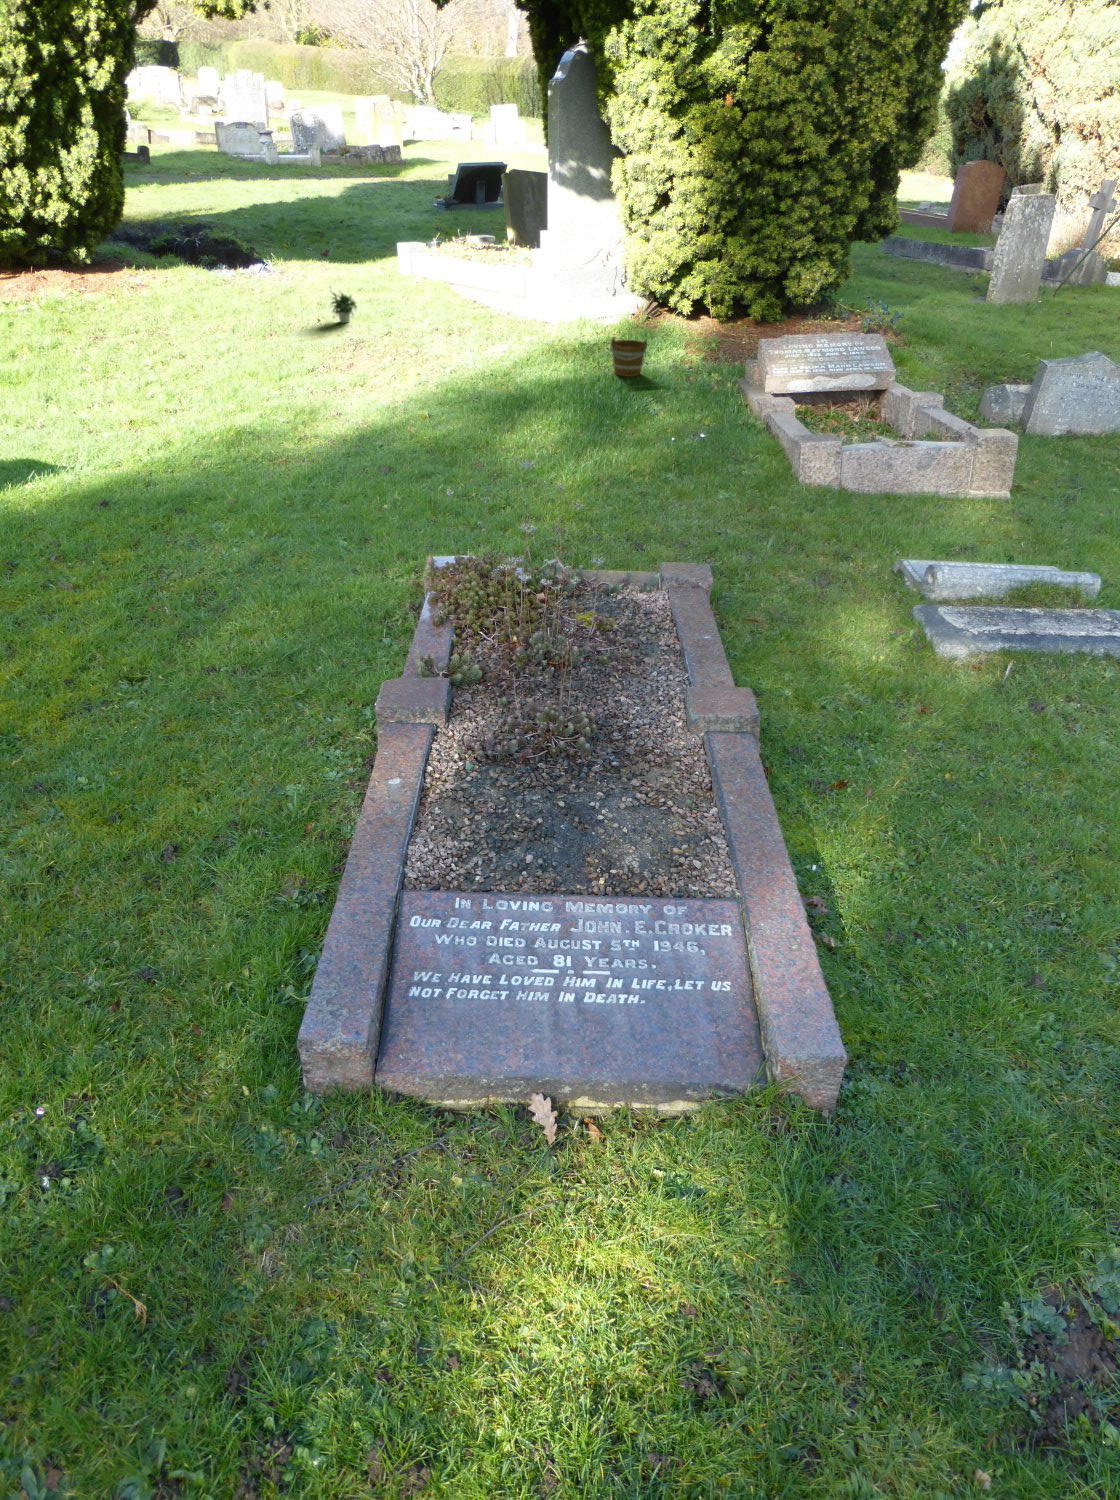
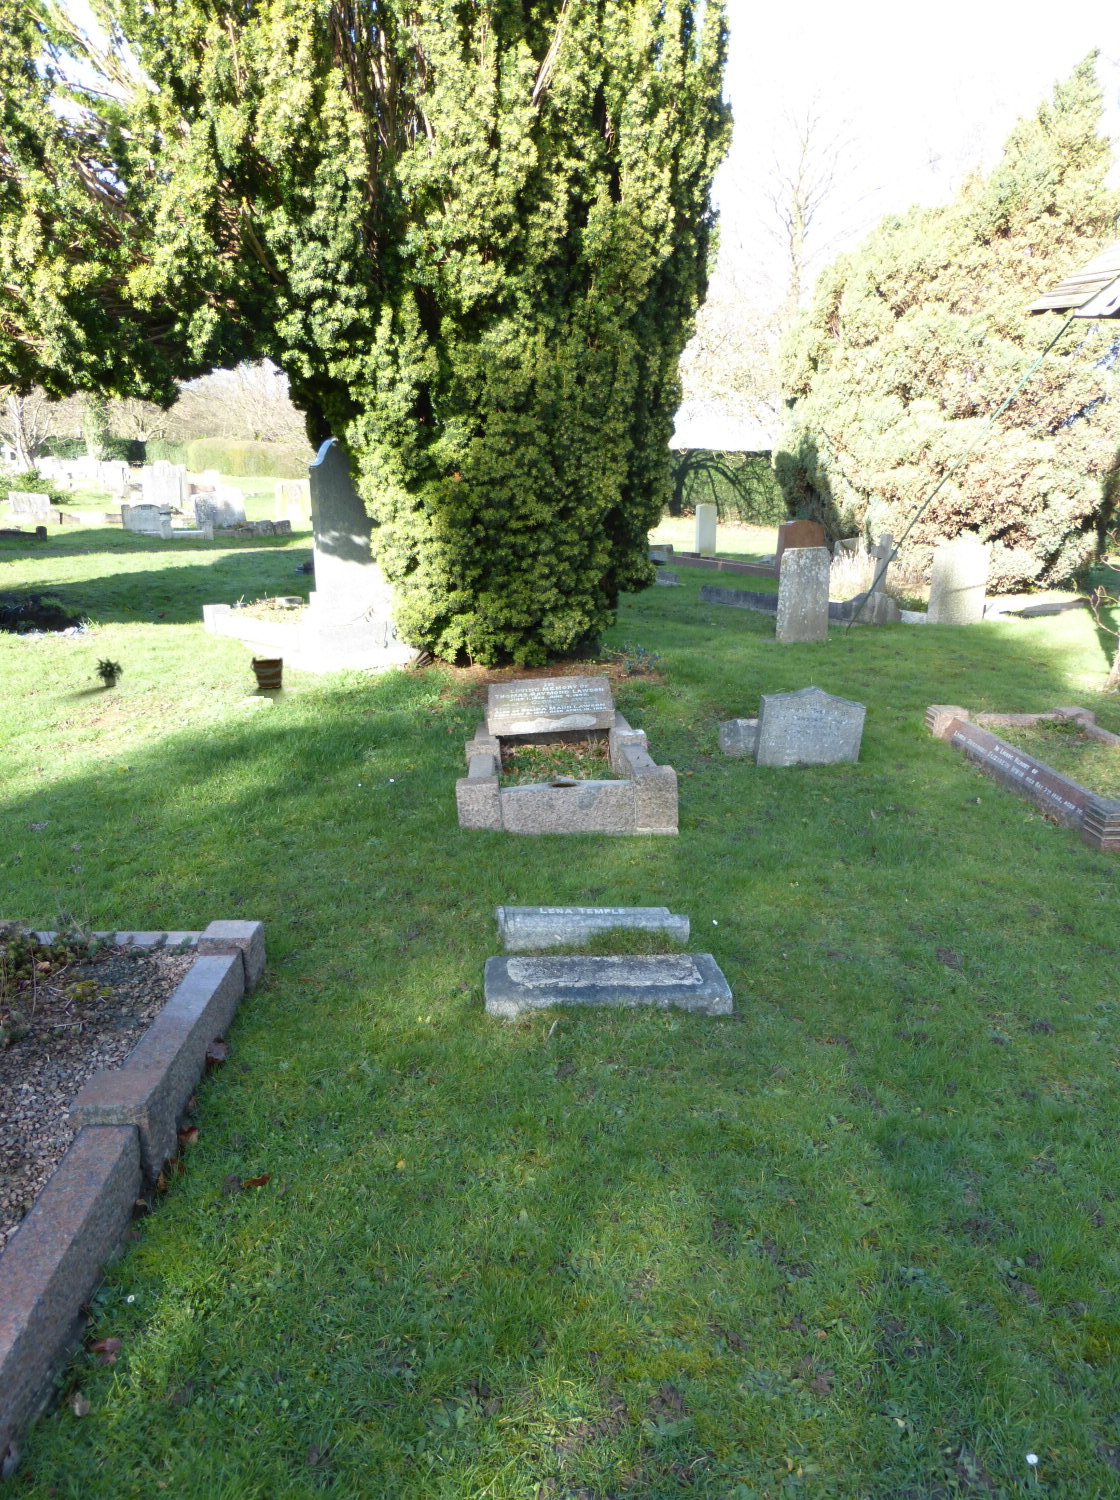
bucket: present [610,337,647,377] -> present [250,657,283,689]

